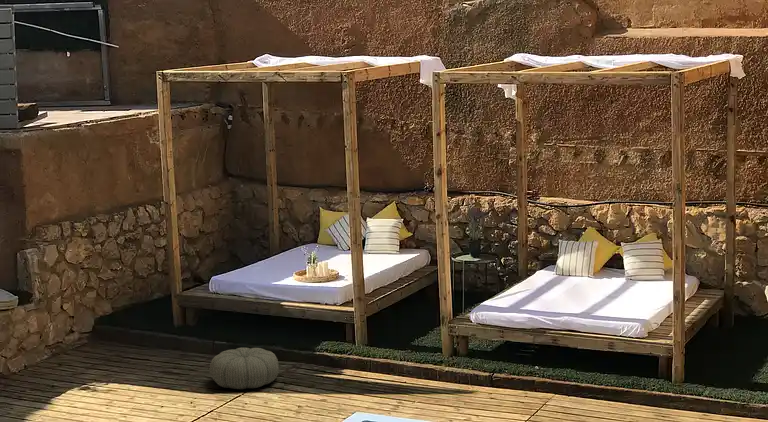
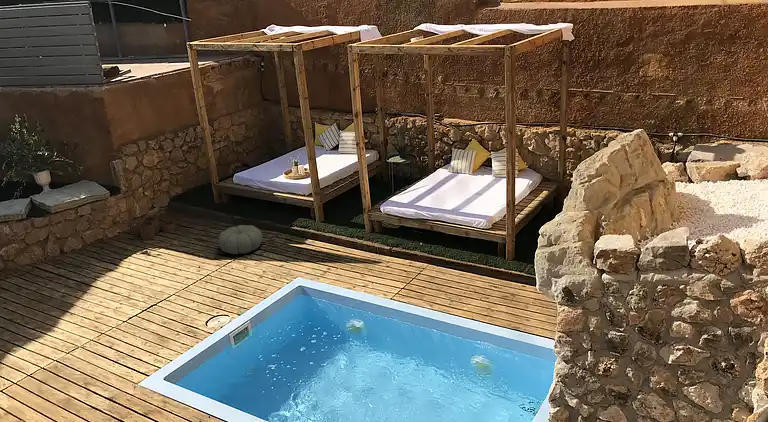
woven basket: none [38,339,116,376] -> present [127,217,175,240]

